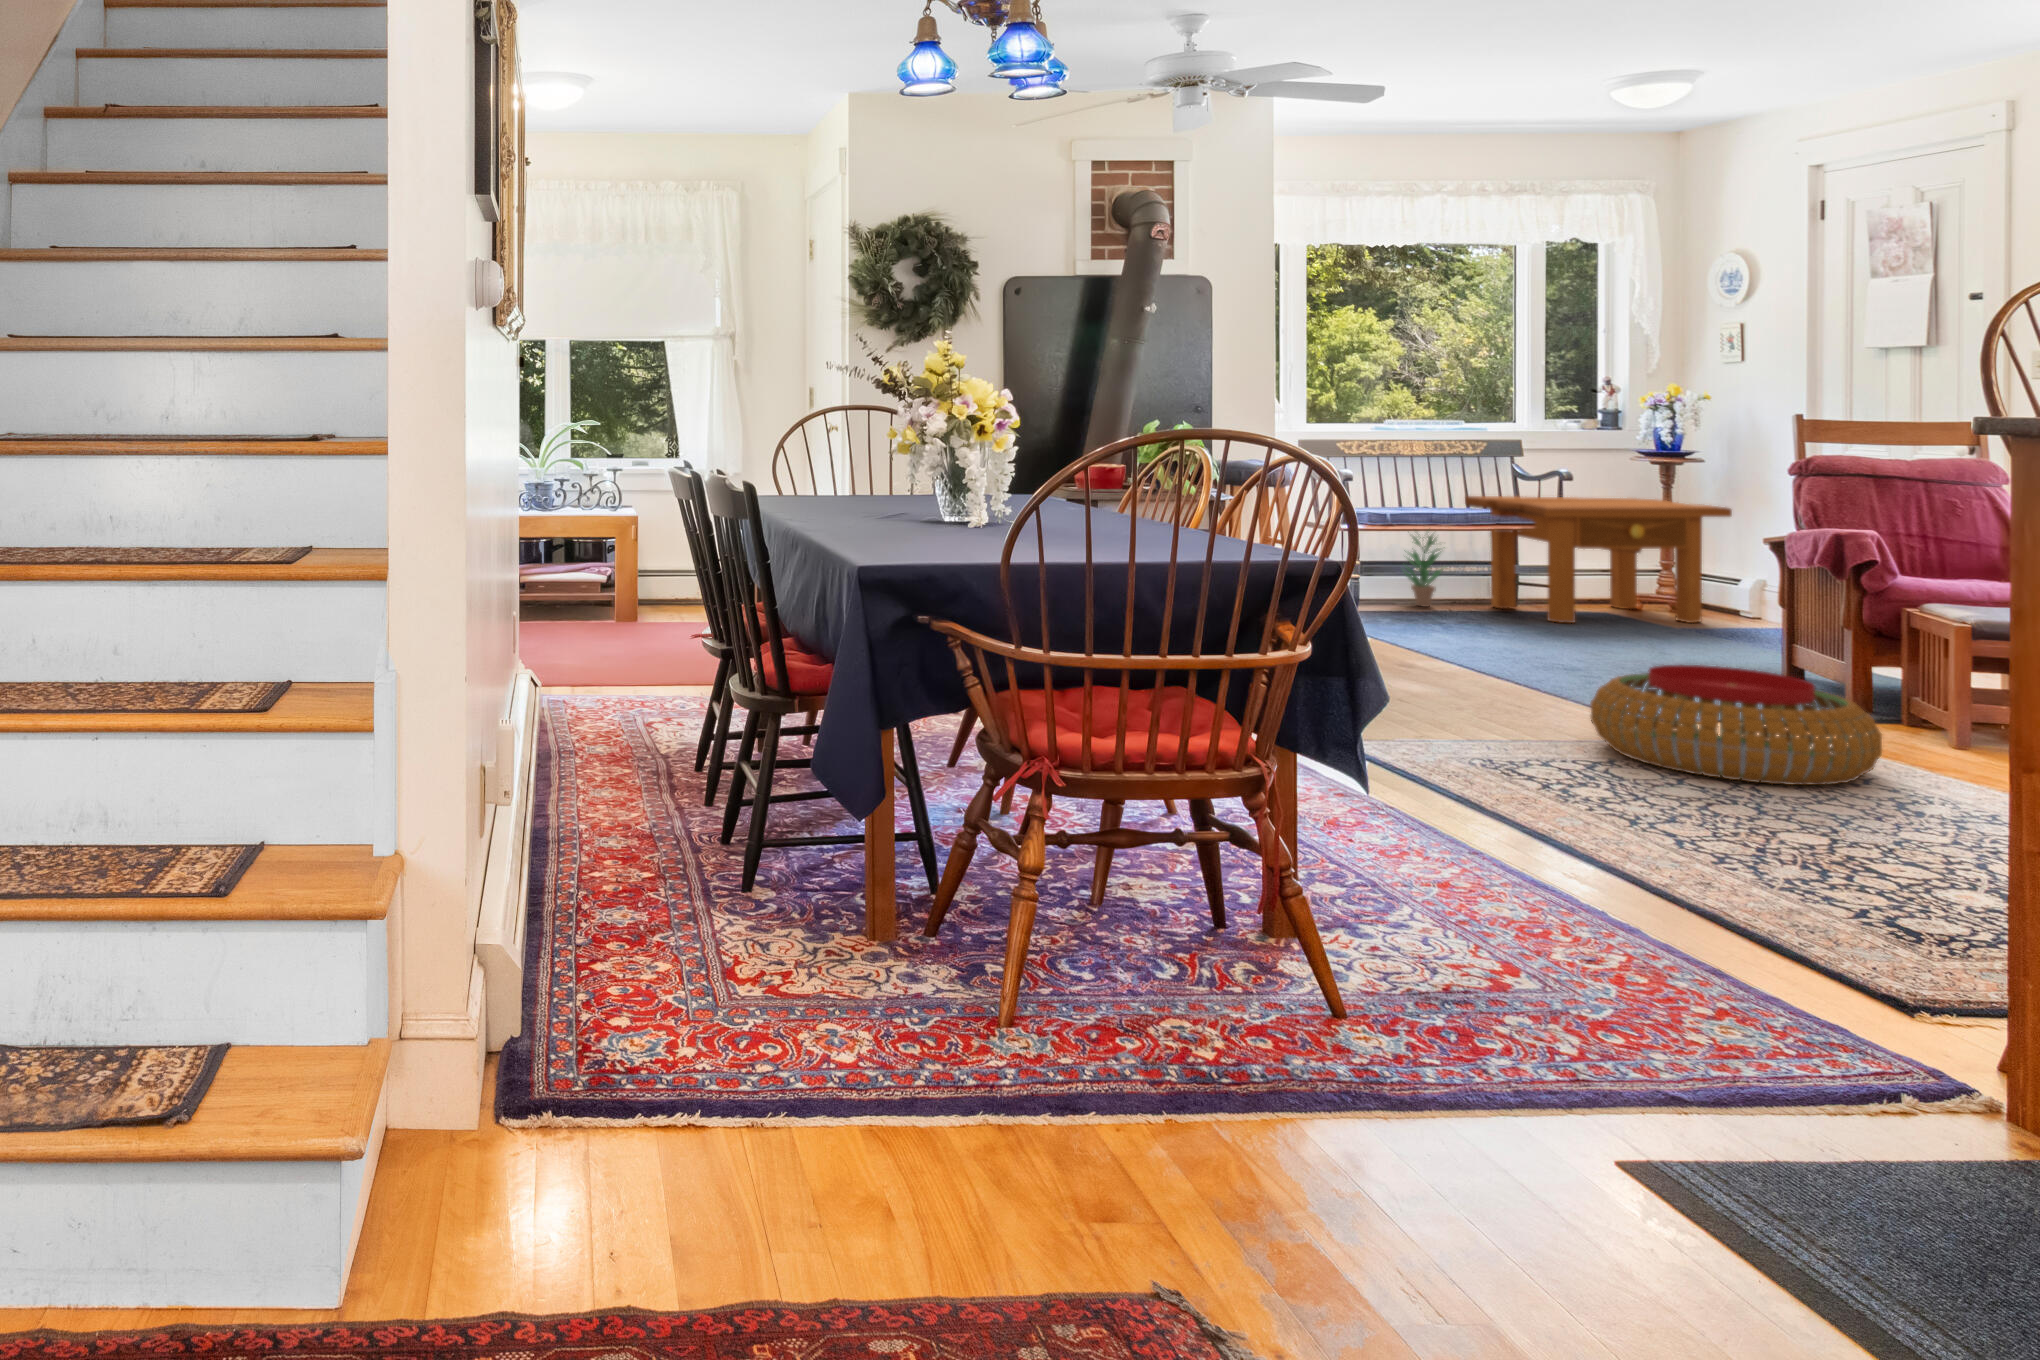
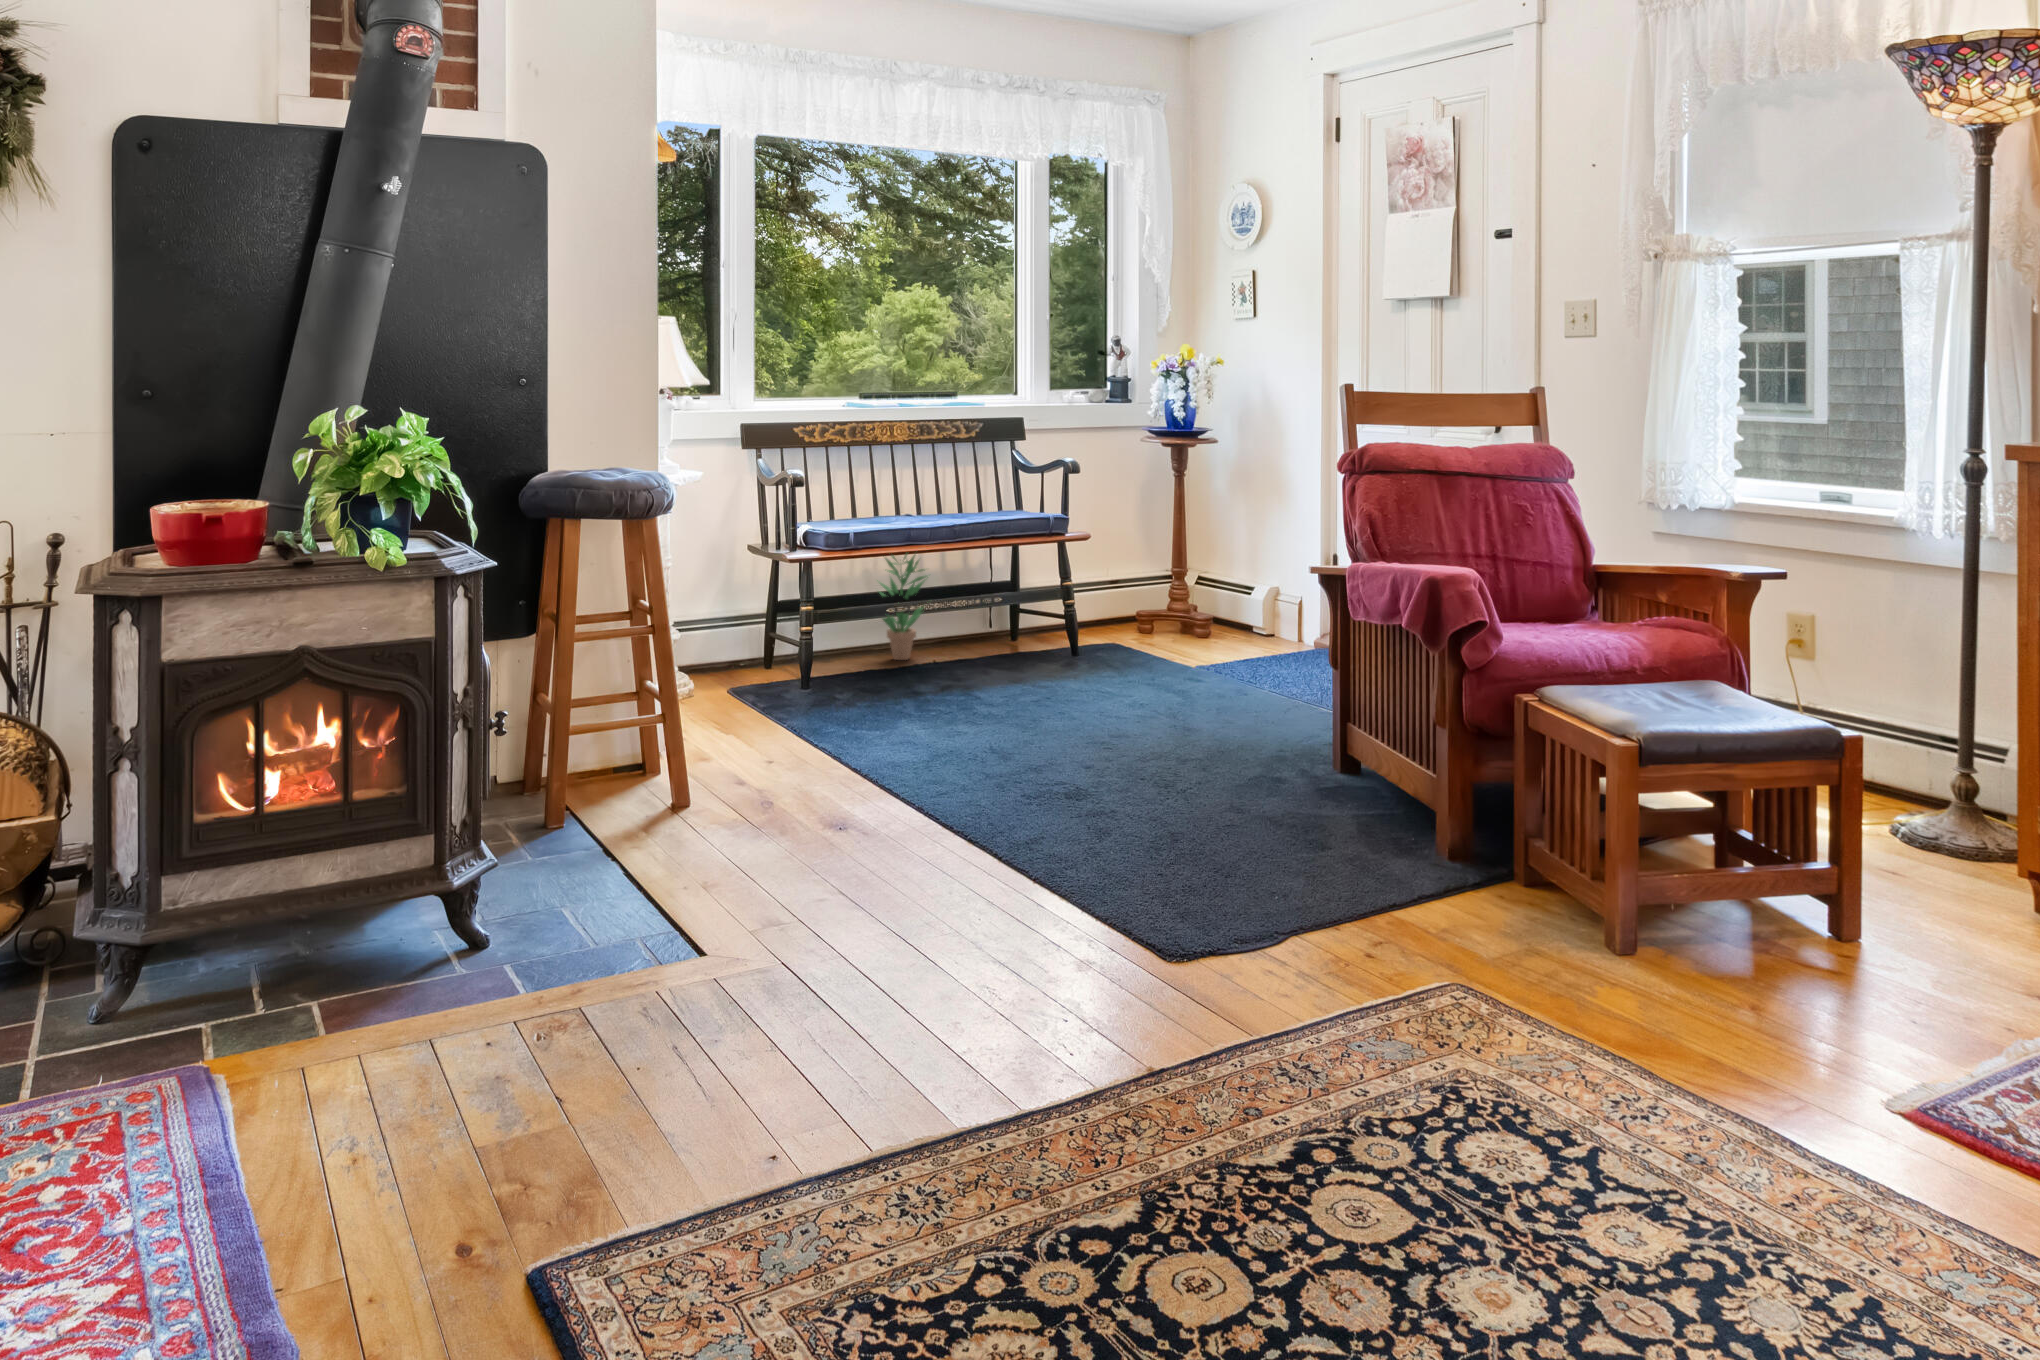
side table: present [1465,496,1732,623] -> none [954,492,1249,676]
pouf: present [1590,665,1882,785] -> none [1095,871,1573,1190]

